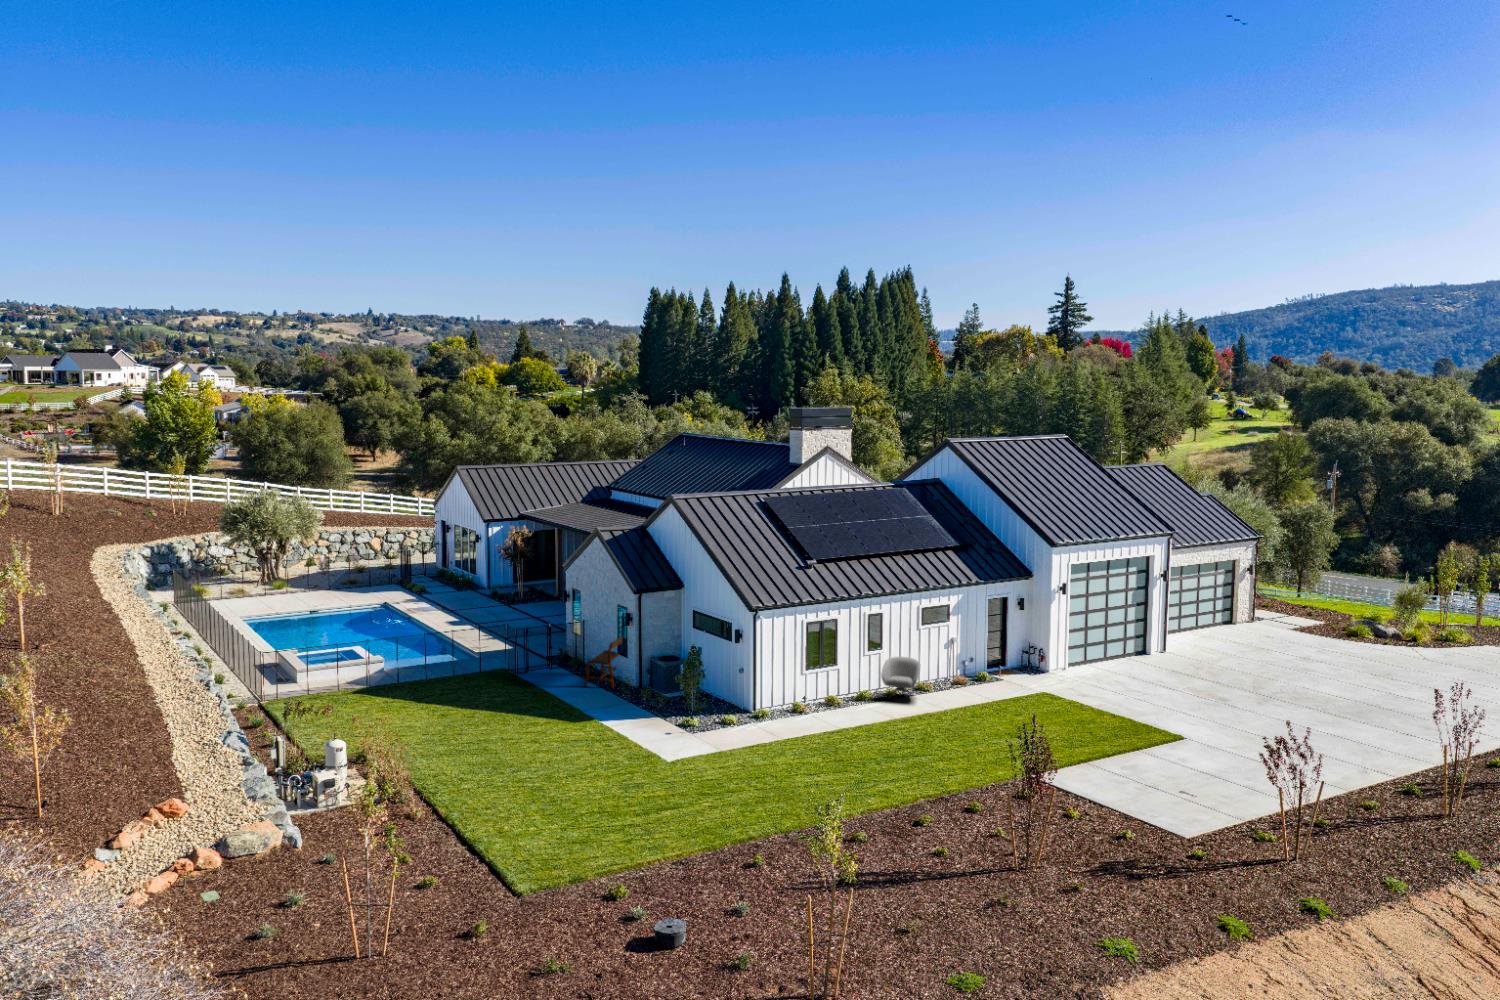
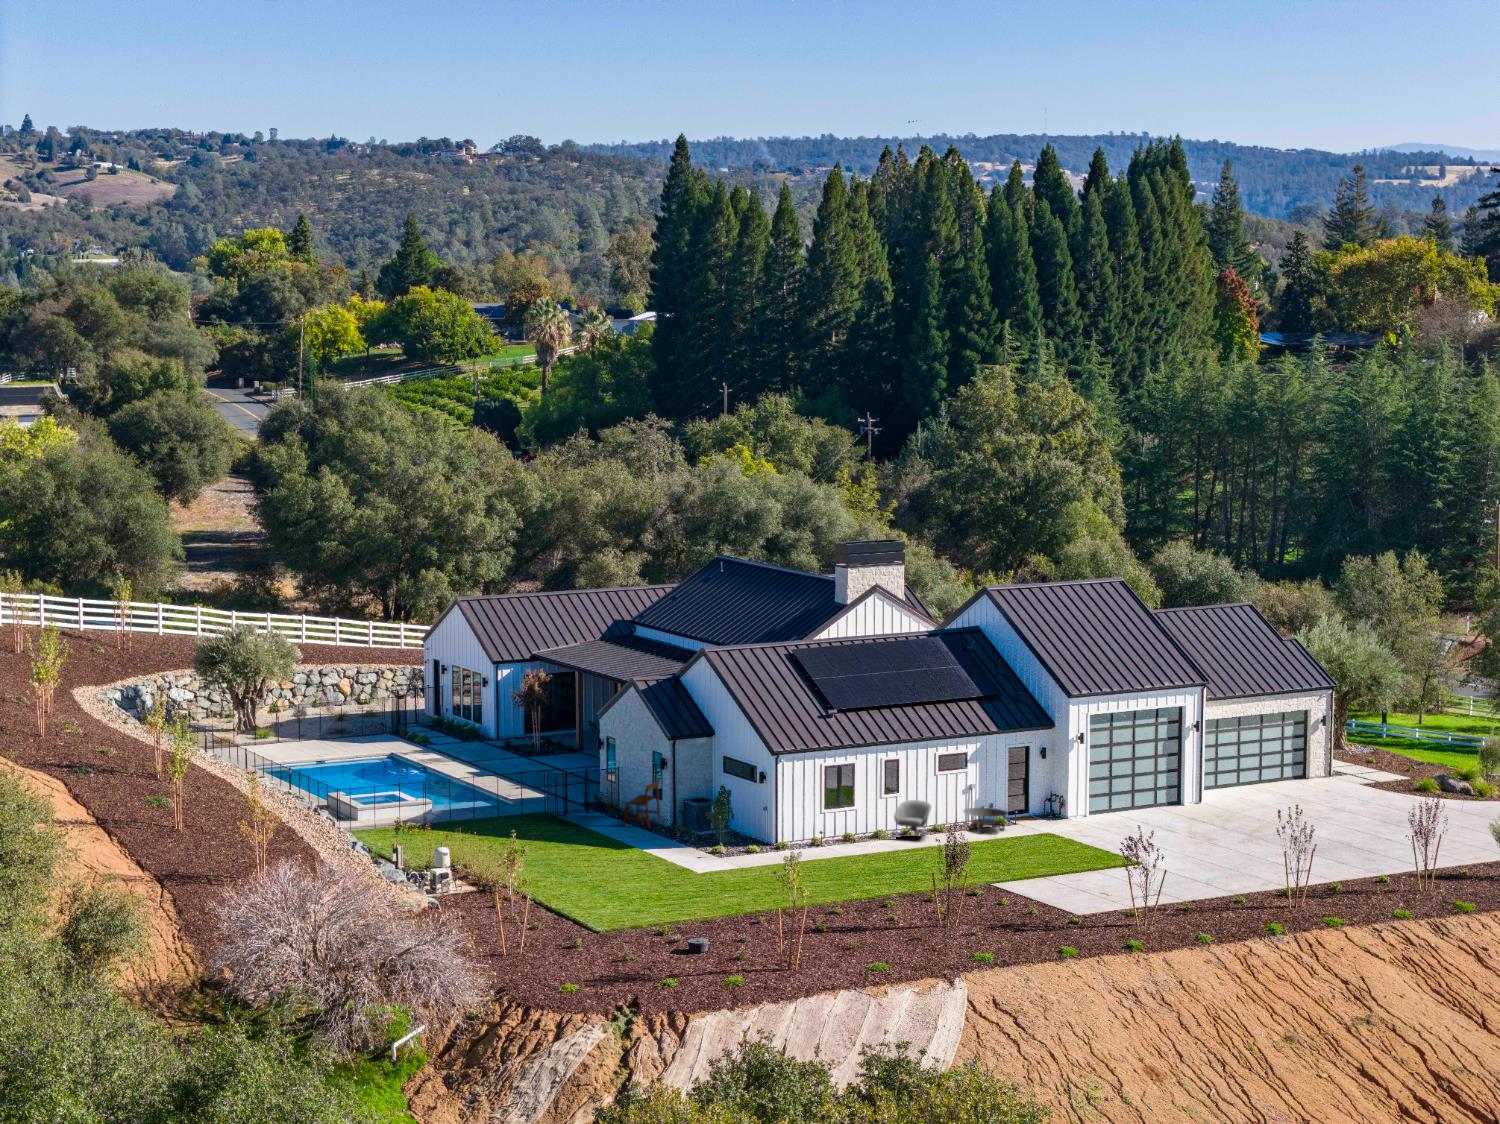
round table: none [948,662,998,692] -> present [963,808,1008,834]

